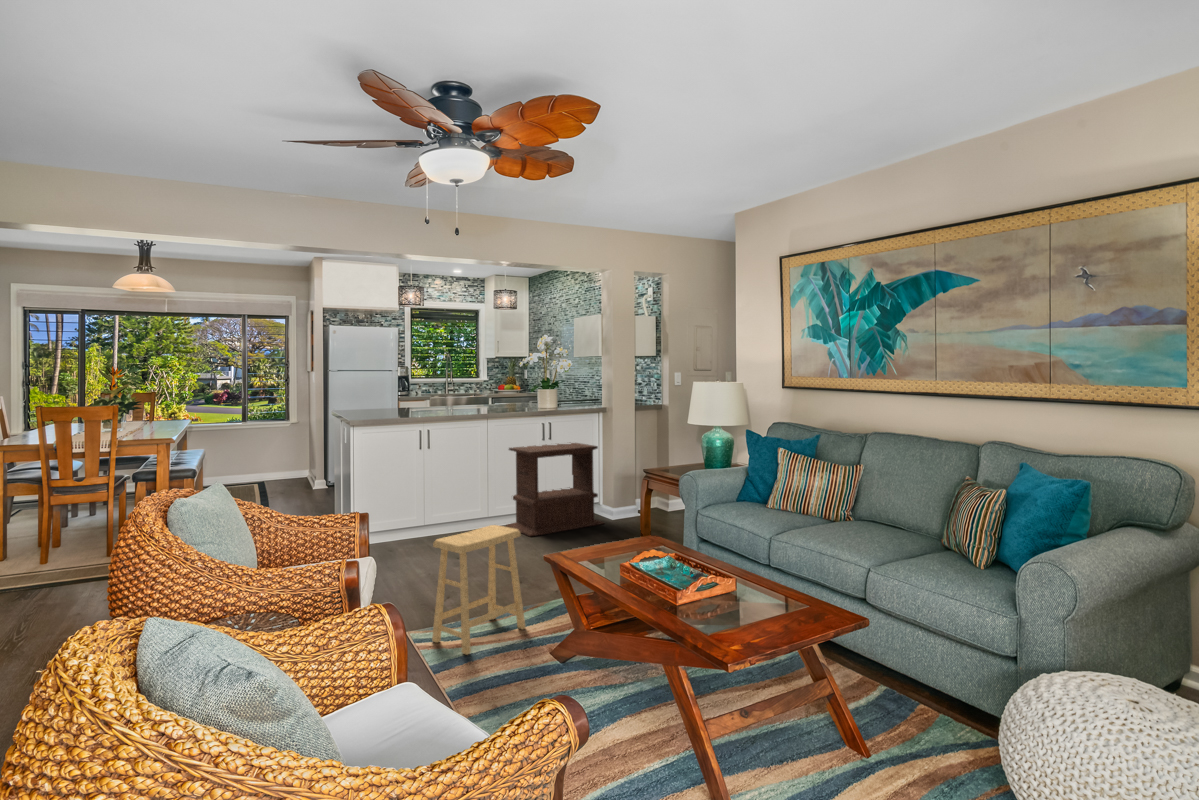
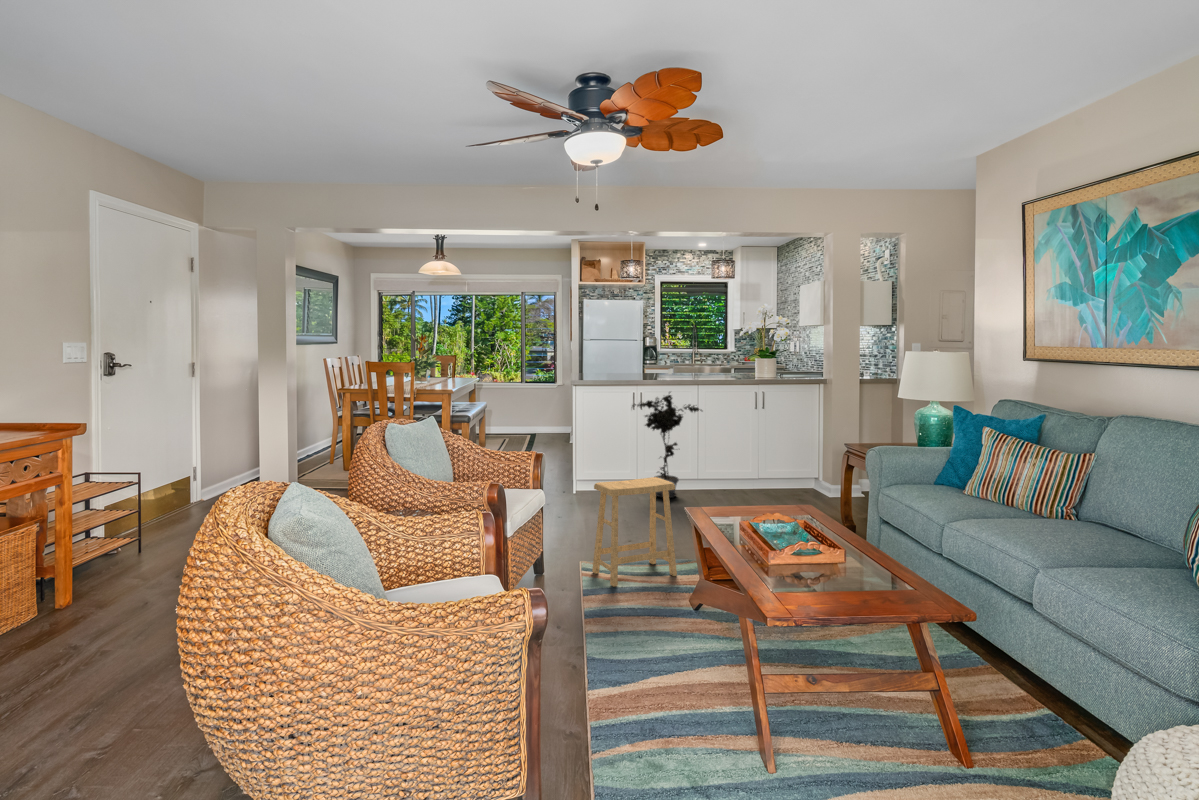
potted plant: none [418,426,497,540] -> present [632,395,702,498]
side table: present [506,443,604,537] -> none [715,414,816,502]

